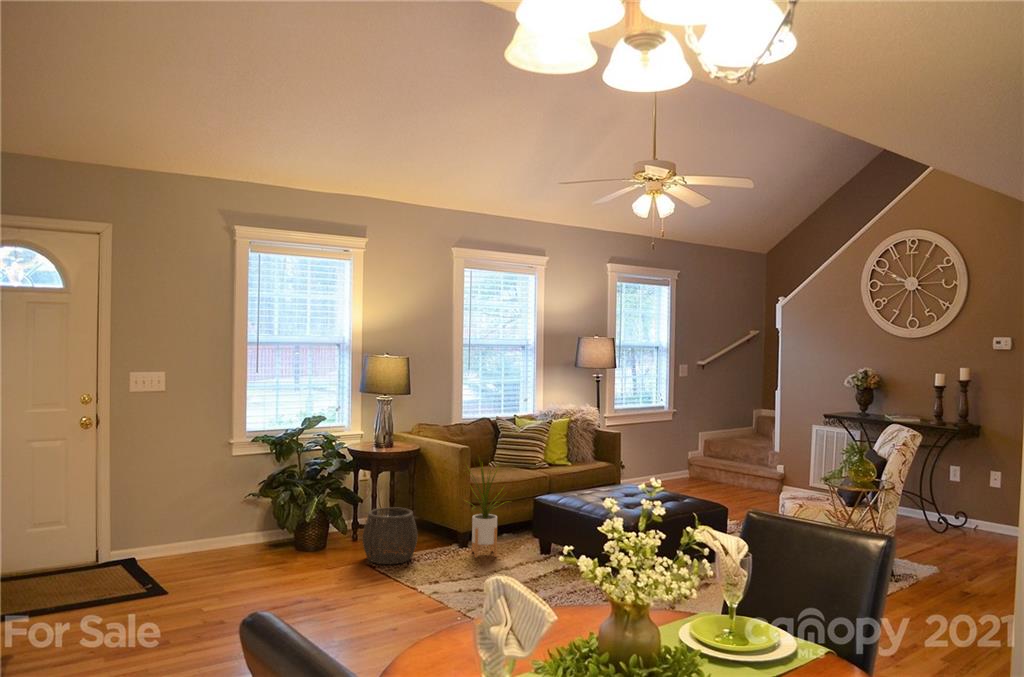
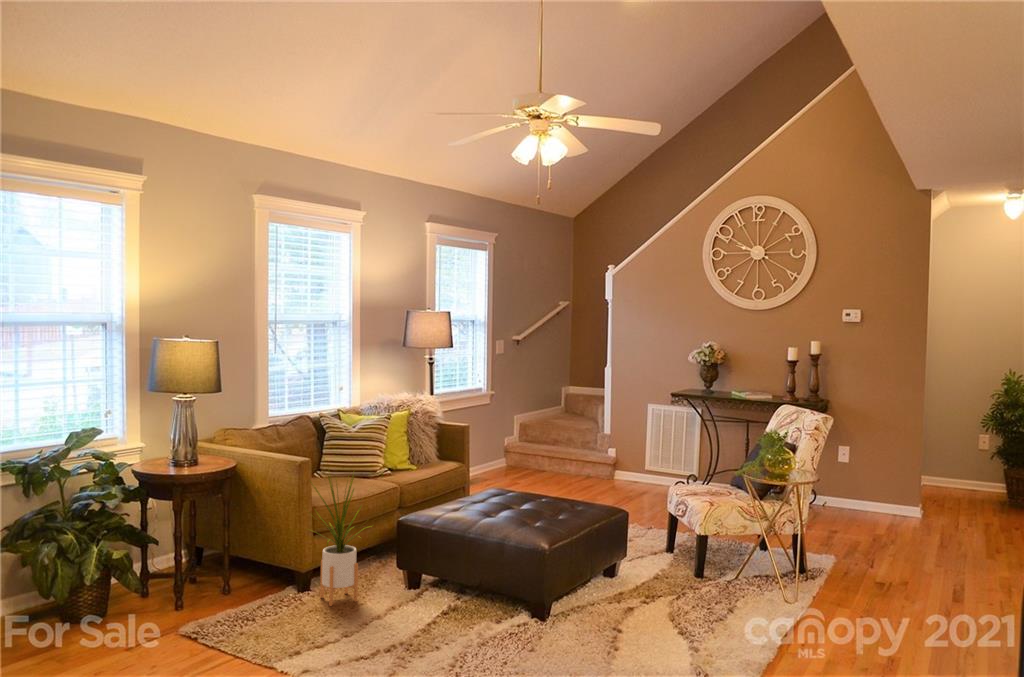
woven basket: present [363,507,417,564] -> none [169,550,252,635]

